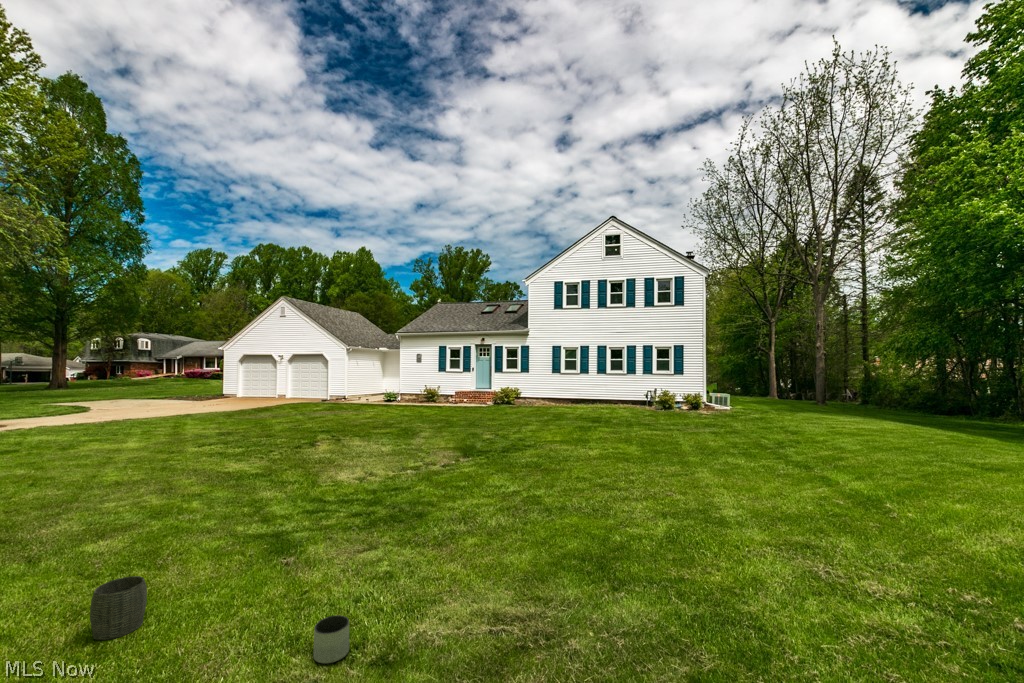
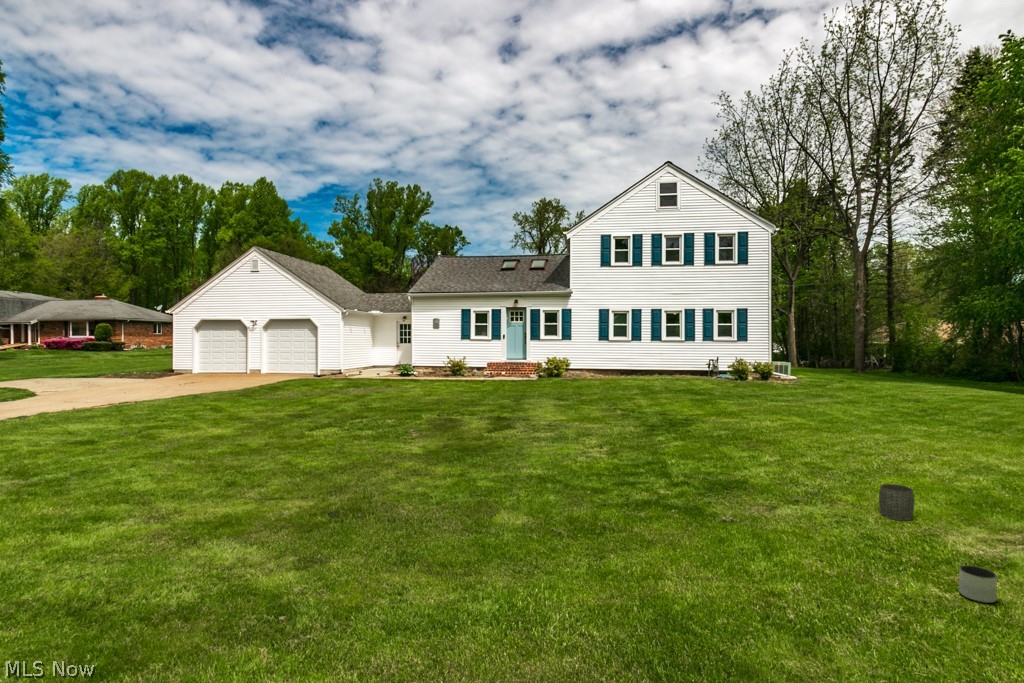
woven basket: present [90,576,147,640] -> present [879,484,914,521]

